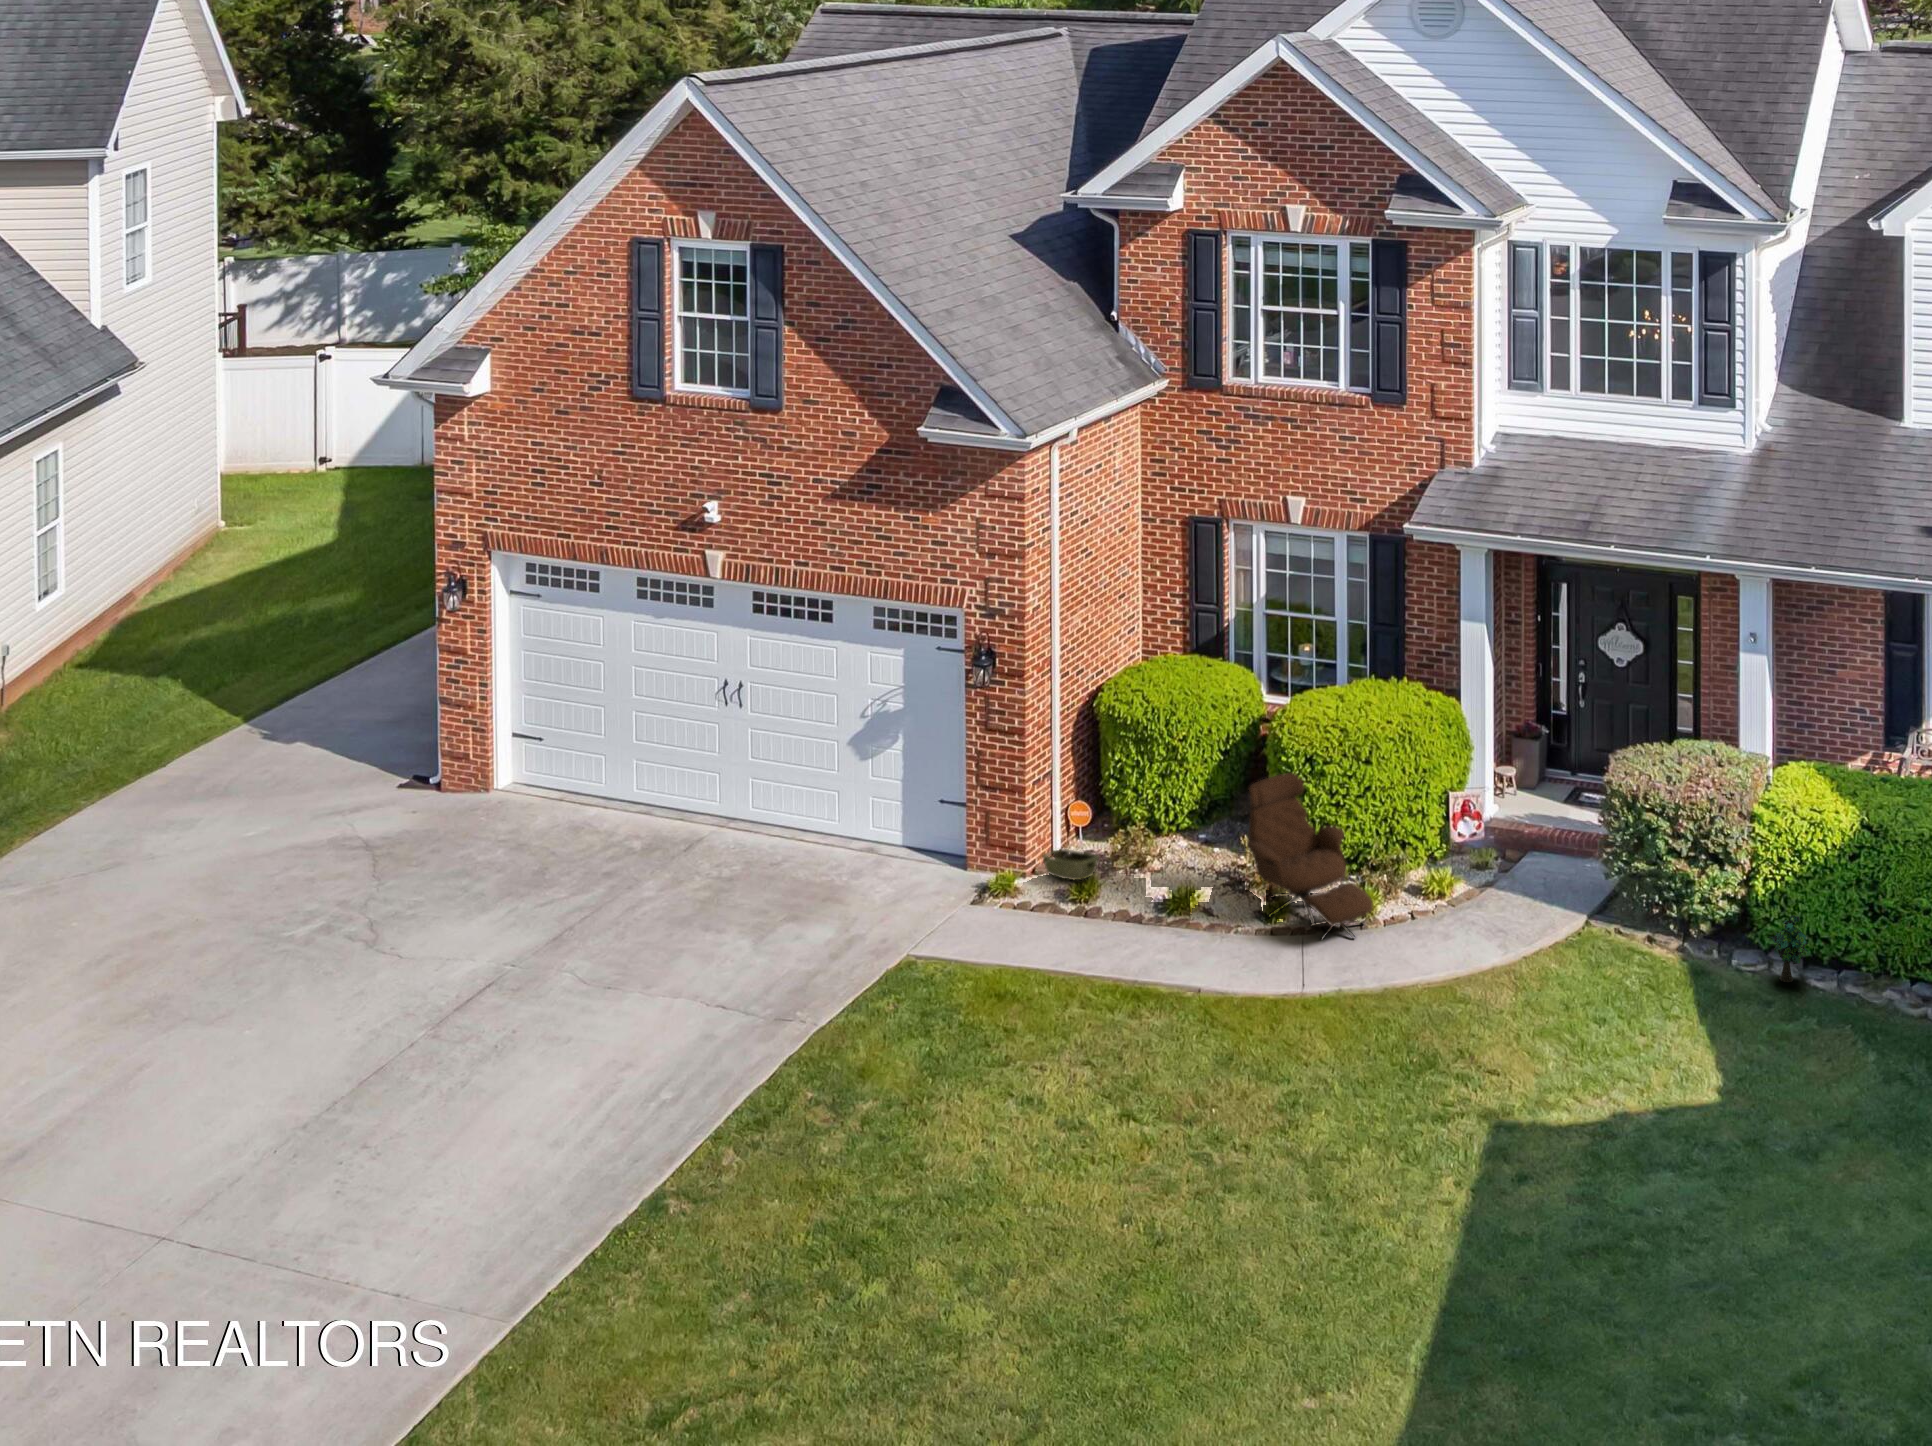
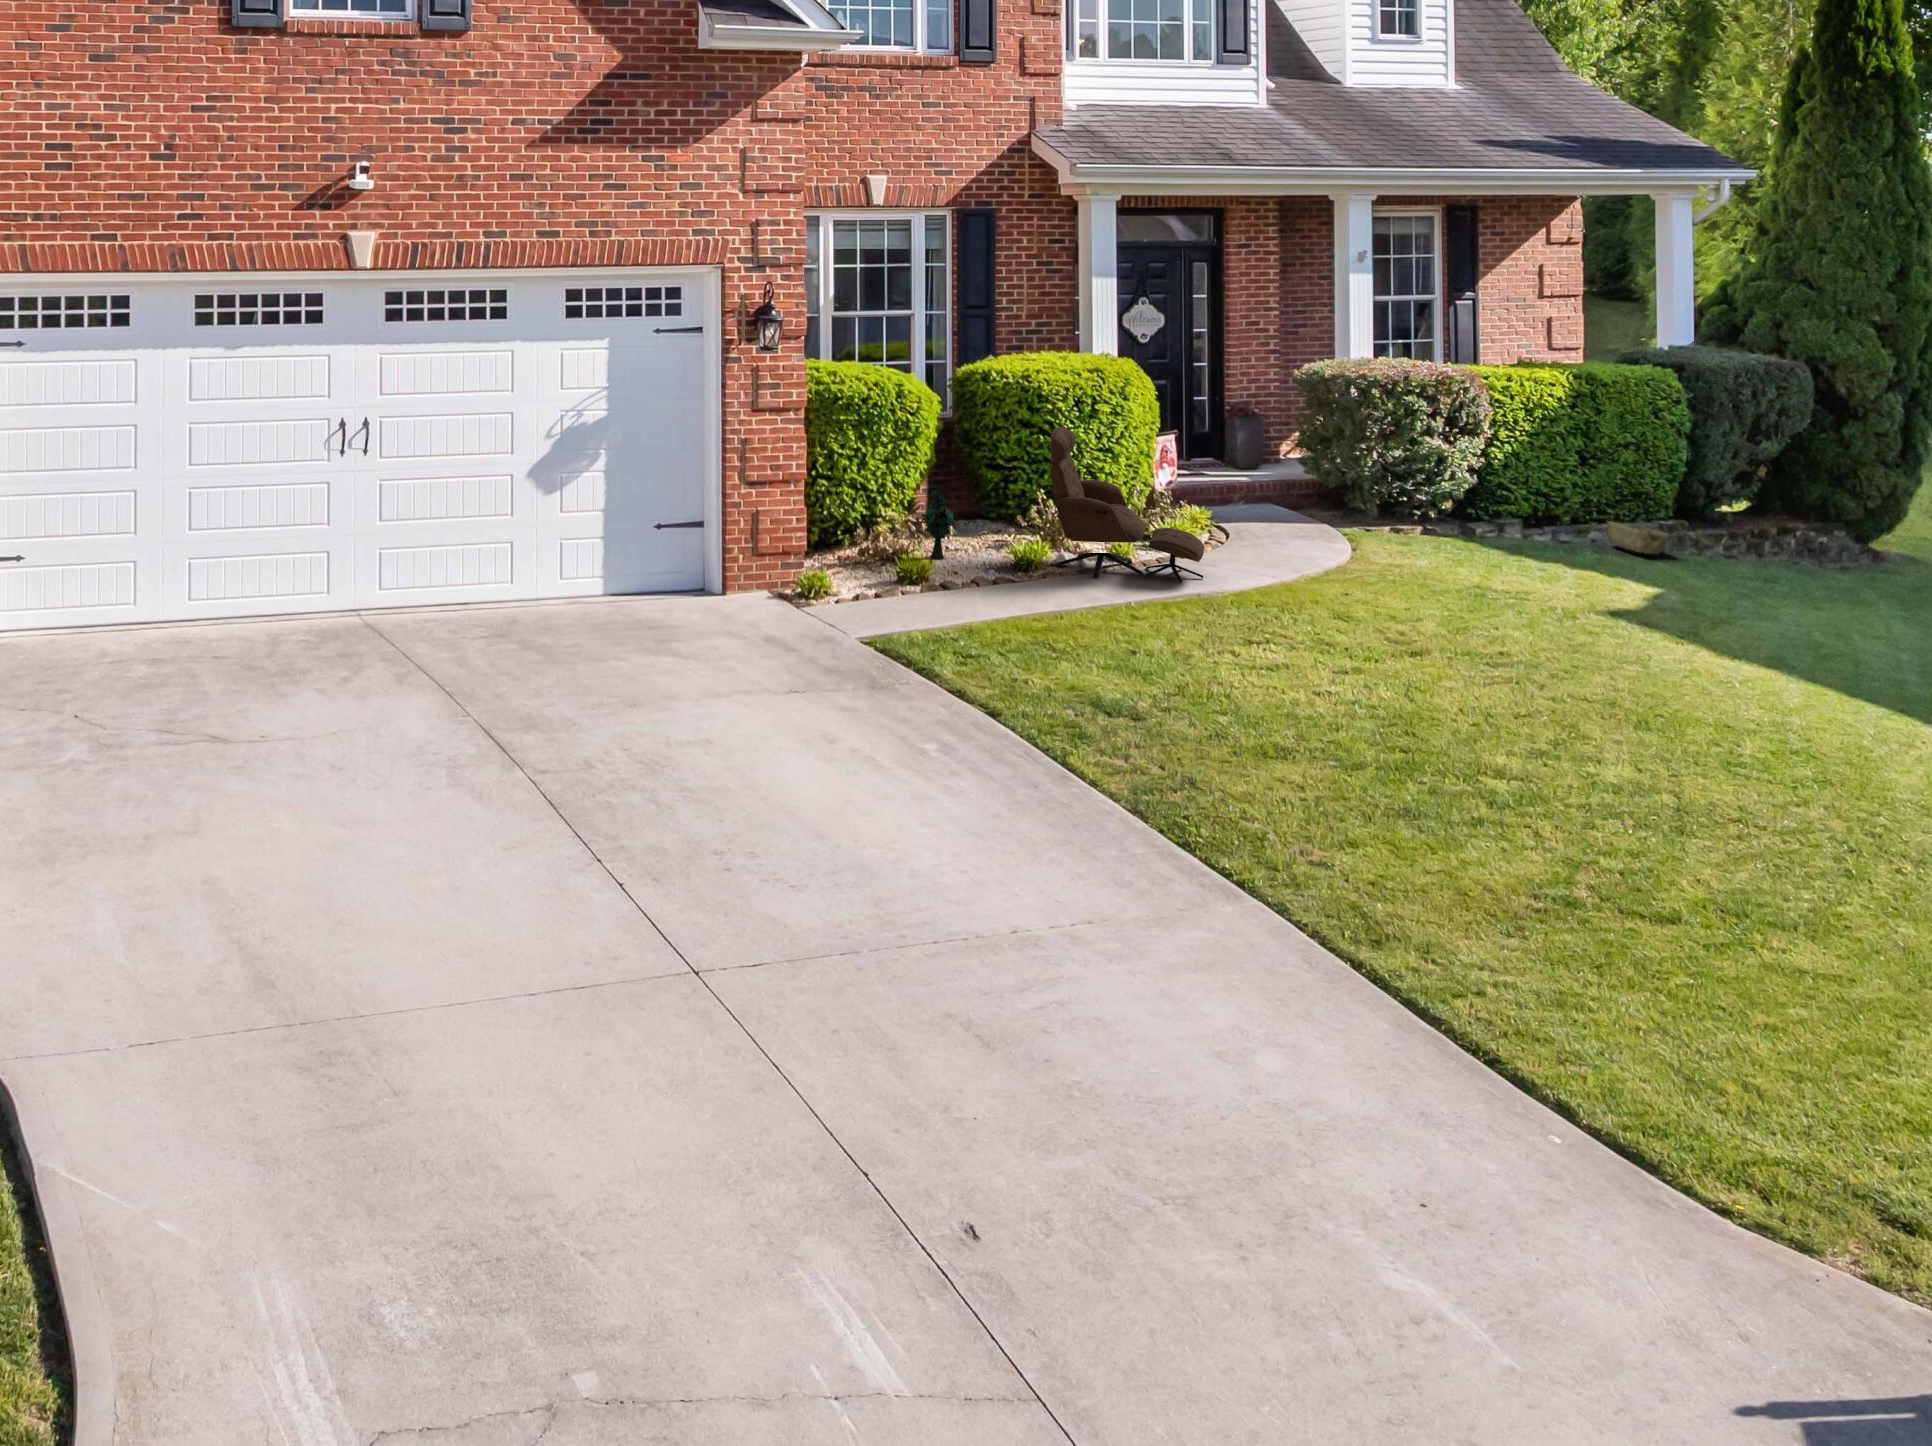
woven basket: present [1042,849,1099,880] -> present [1607,521,1669,554]
decorative plant: present [1768,915,1808,982] -> present [921,488,955,559]

